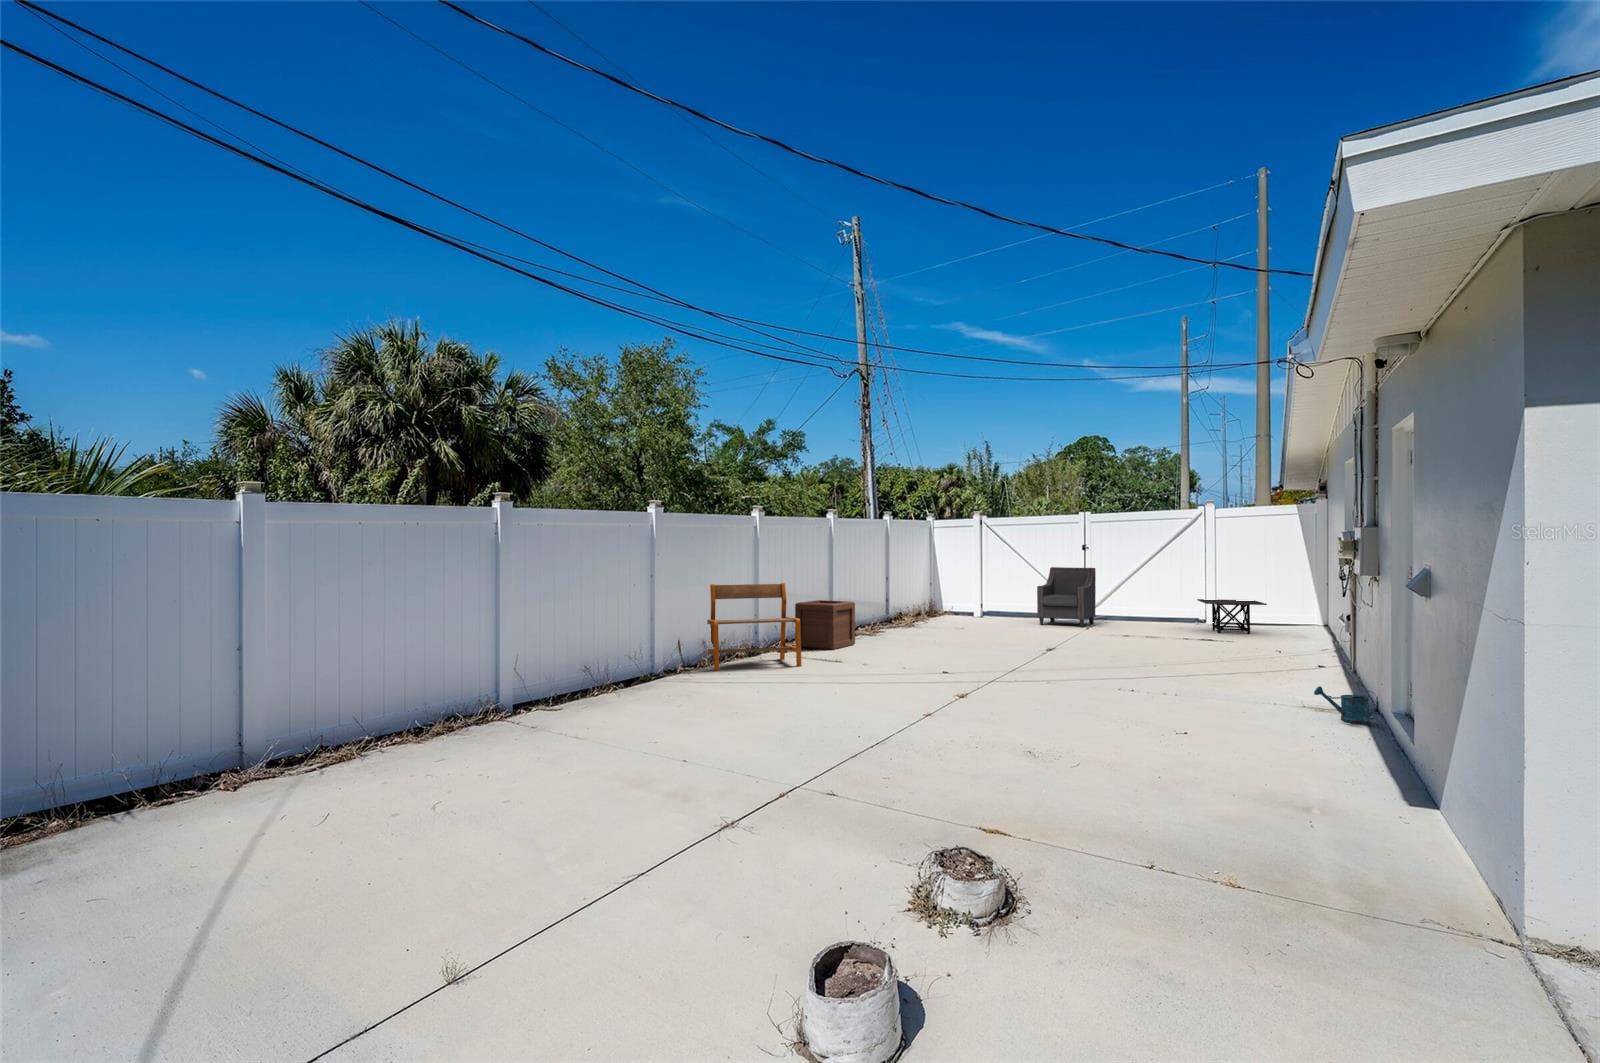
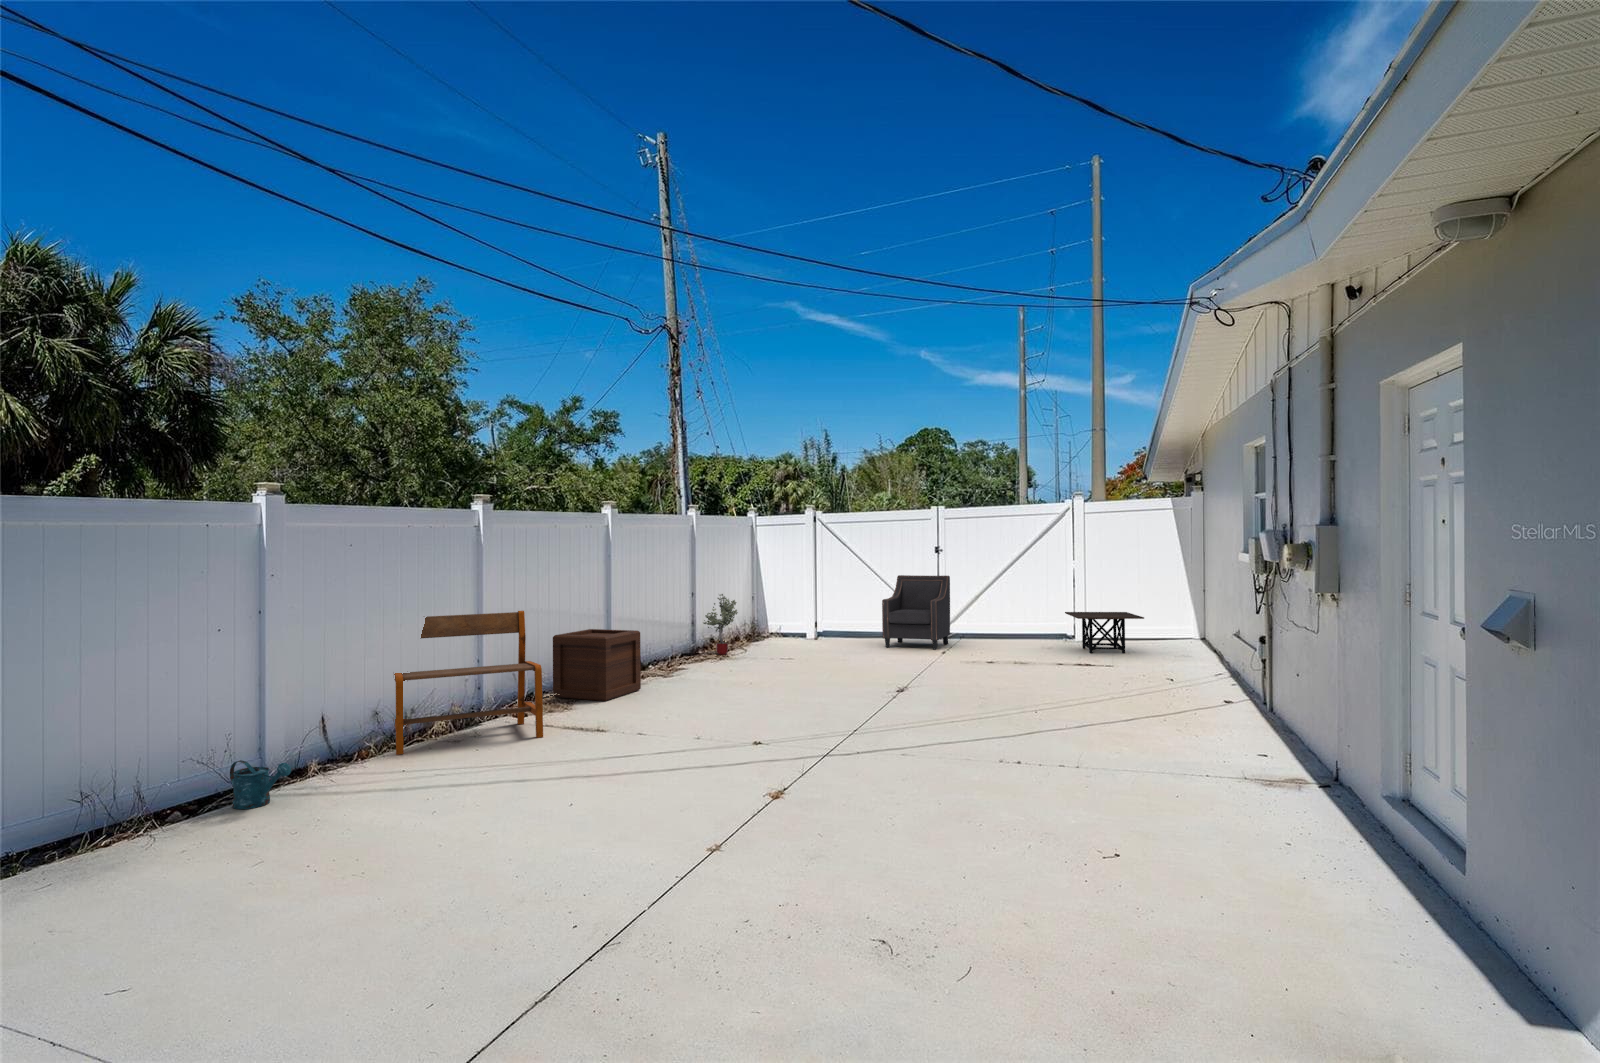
potted tree: none [893,579,920,626] -> present [704,594,738,655]
watering can: present [1314,686,1378,724] -> present [230,760,291,809]

